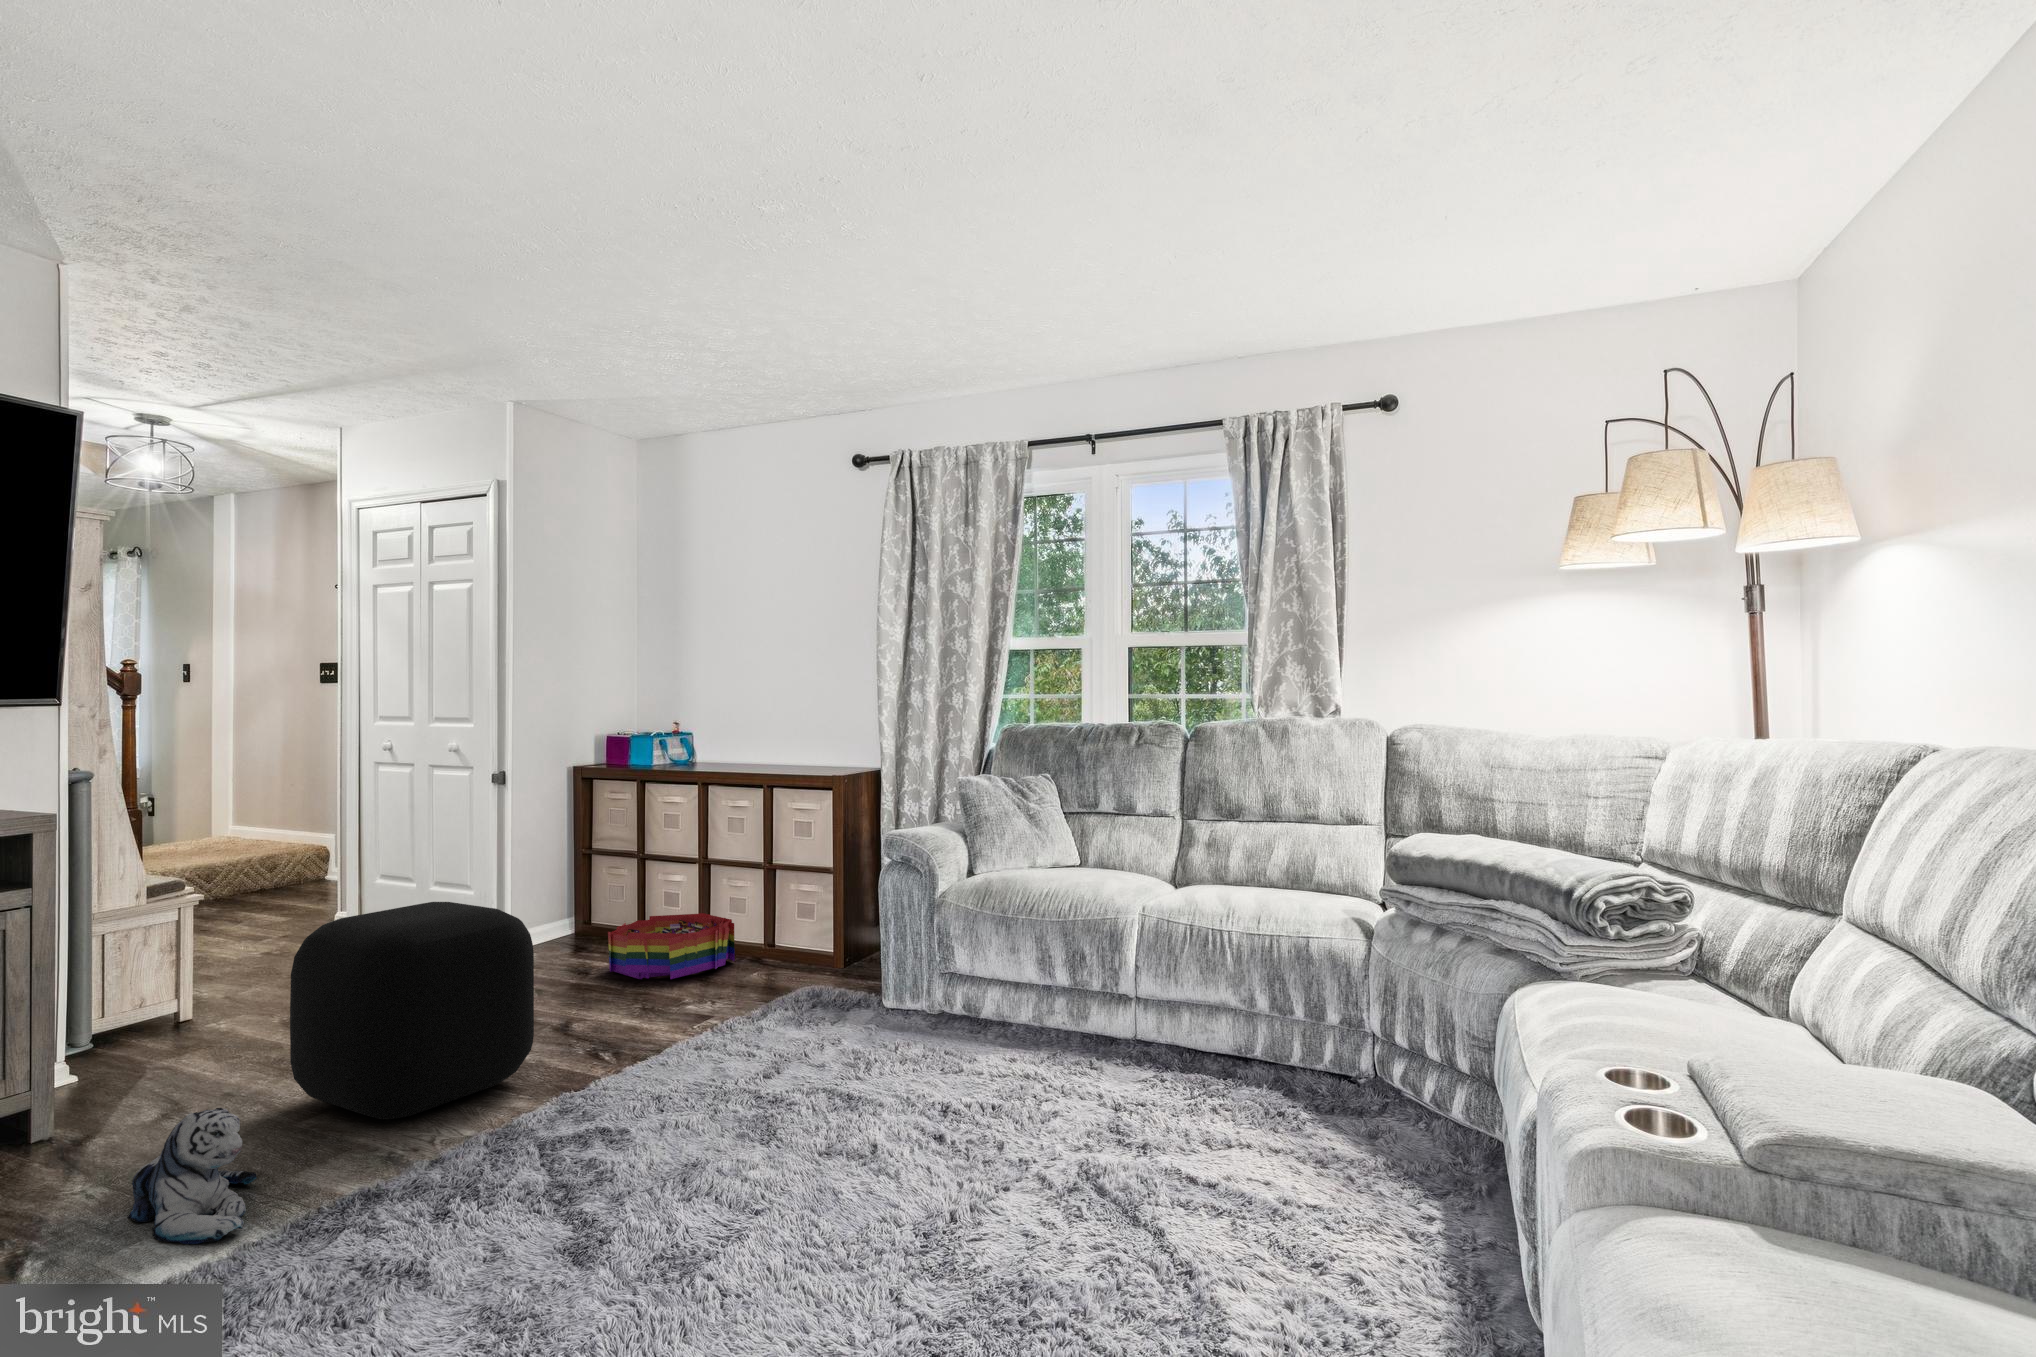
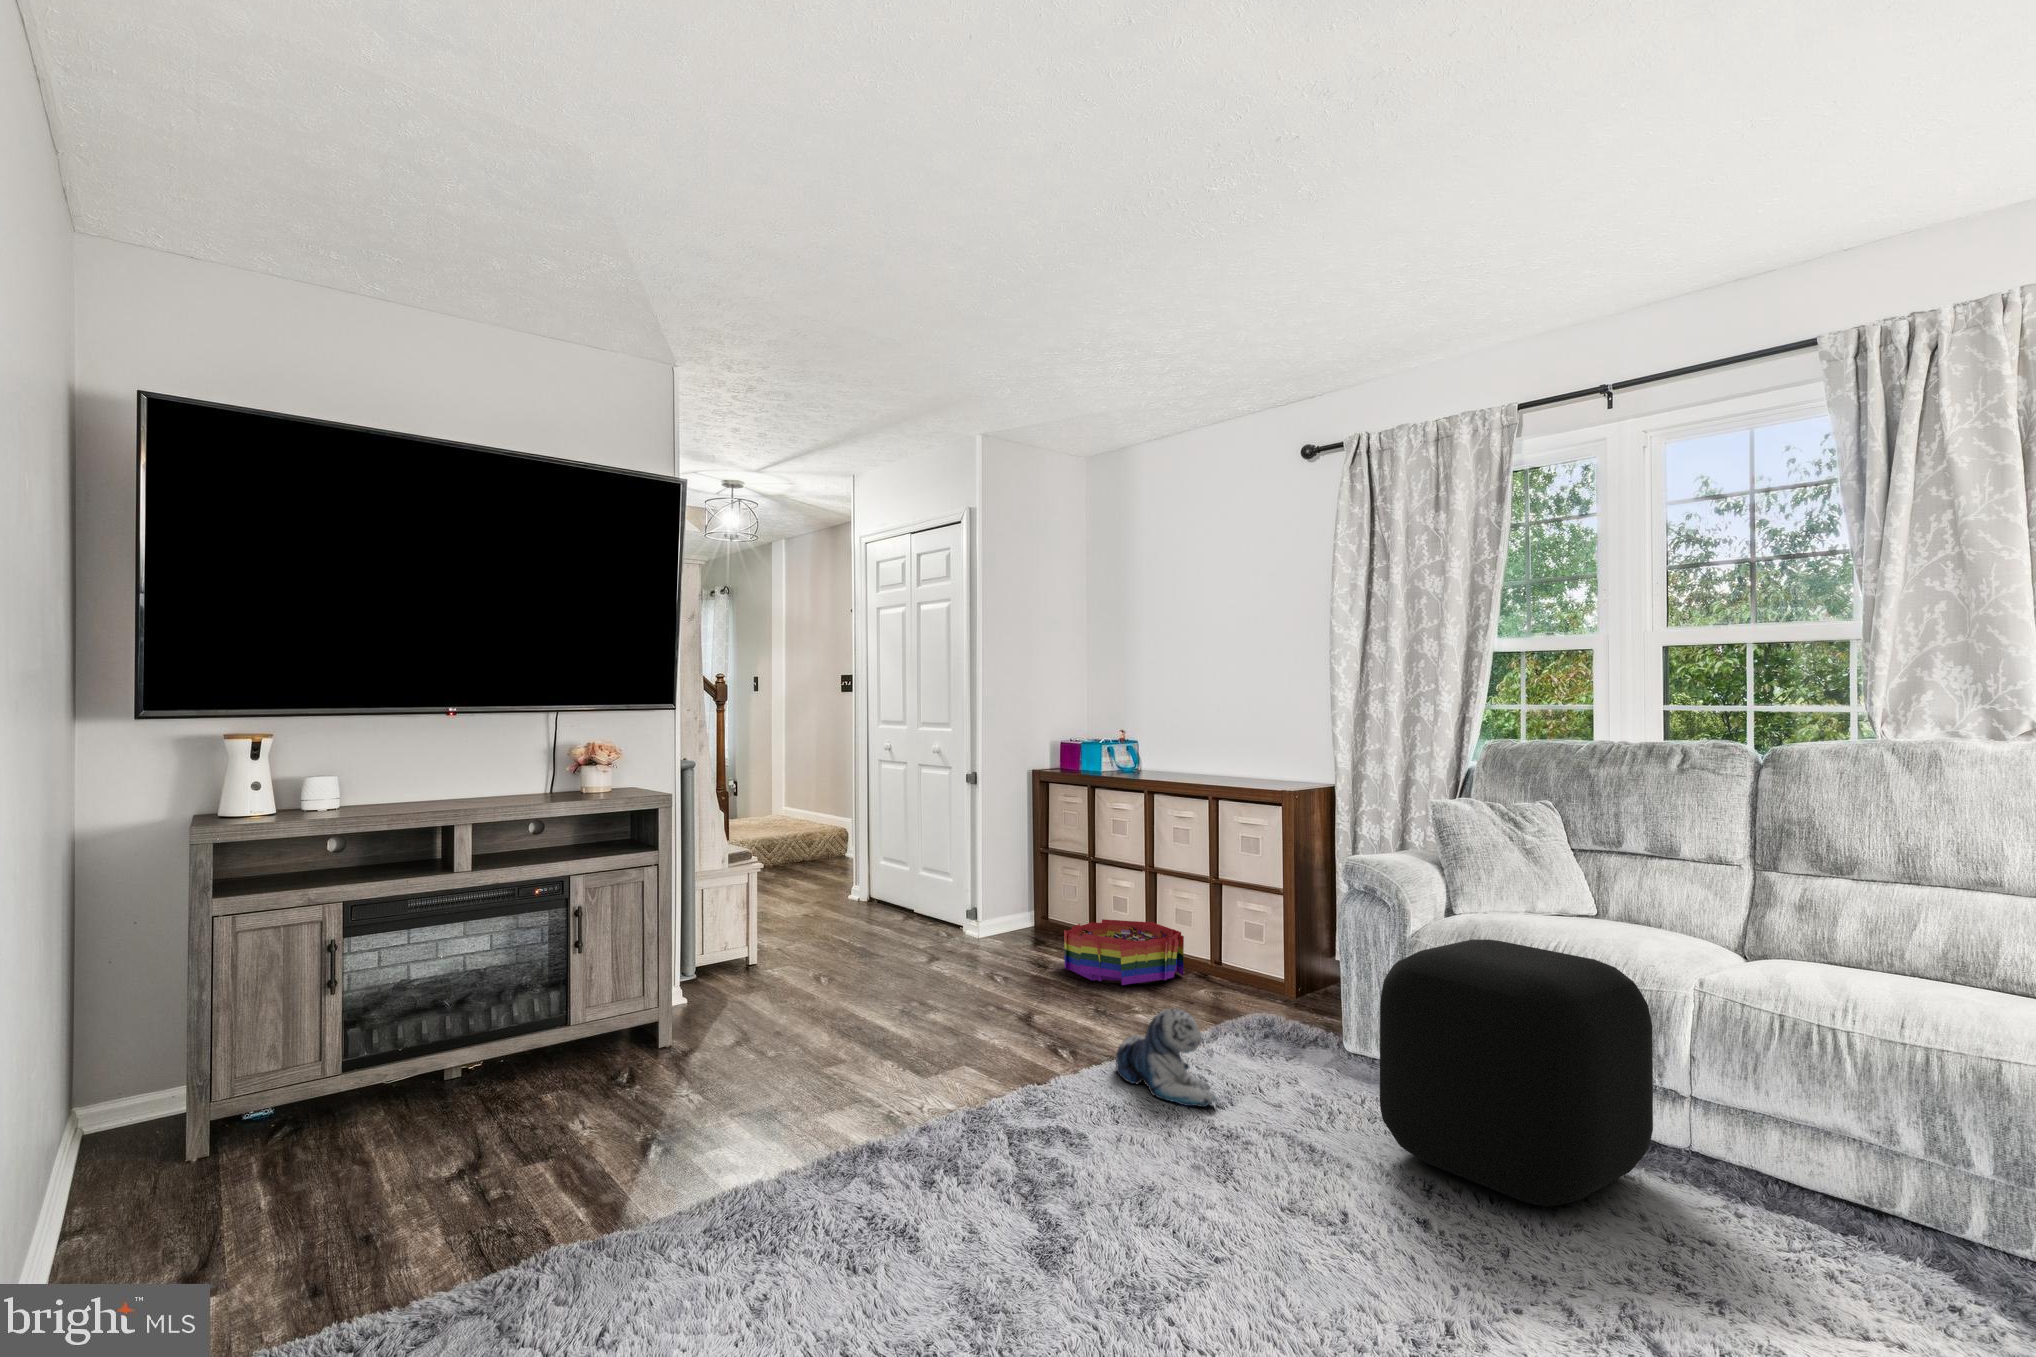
ottoman: present [290,902,534,1119] -> present [1380,939,1653,1207]
plush toy: present [127,1108,256,1244] -> present [1116,1009,1217,1107]

